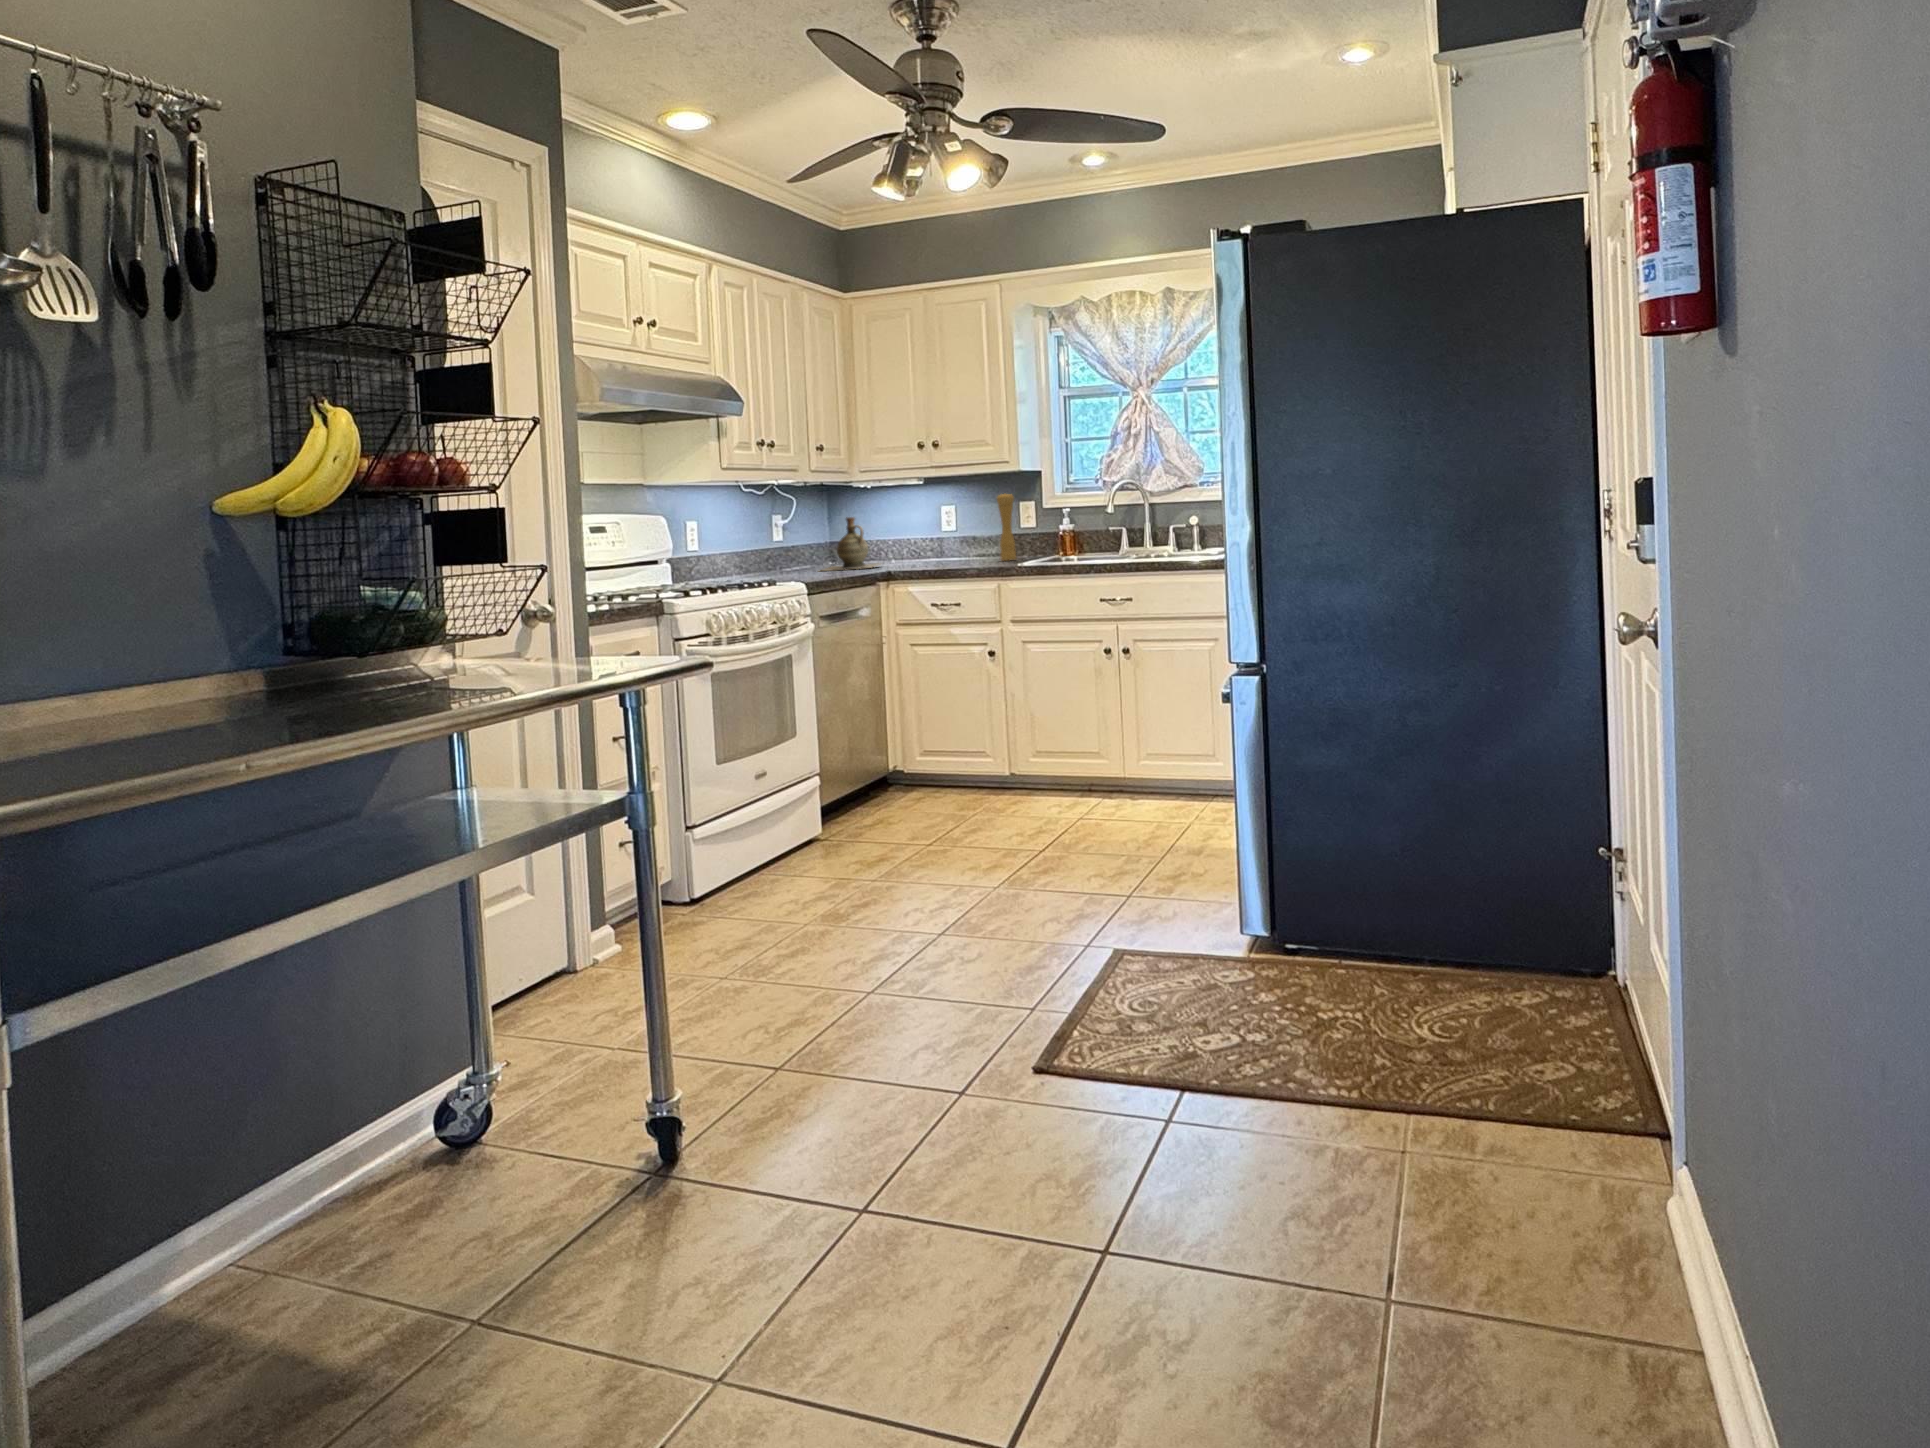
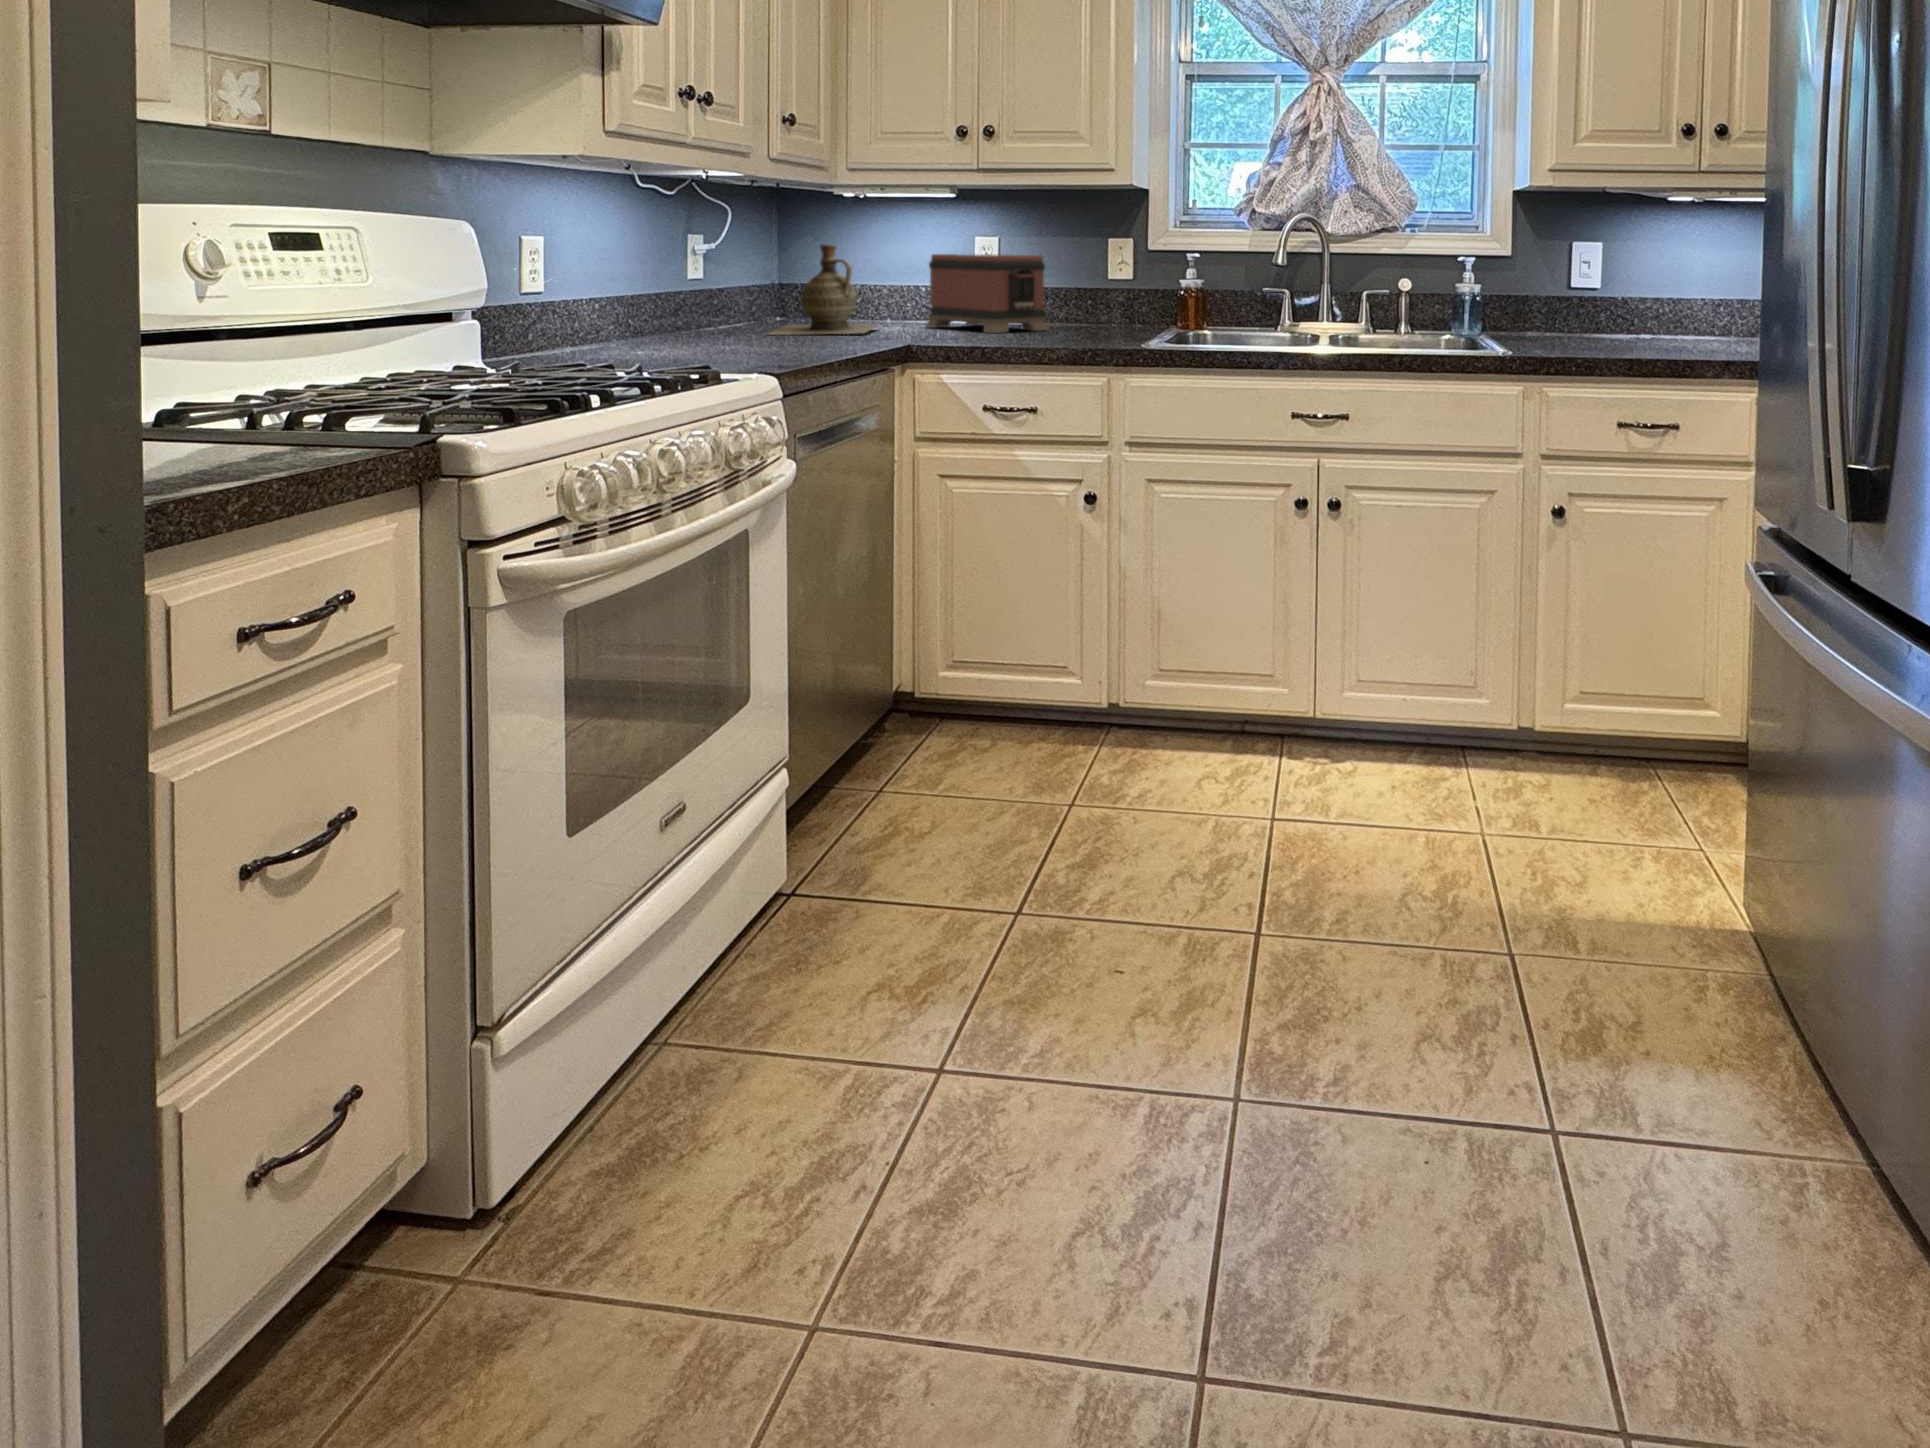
pepper mill: present [997,494,1016,561] -> none [1078,221,1106,331]
toaster: none [913,516,984,564] -> present [926,254,1048,333]

